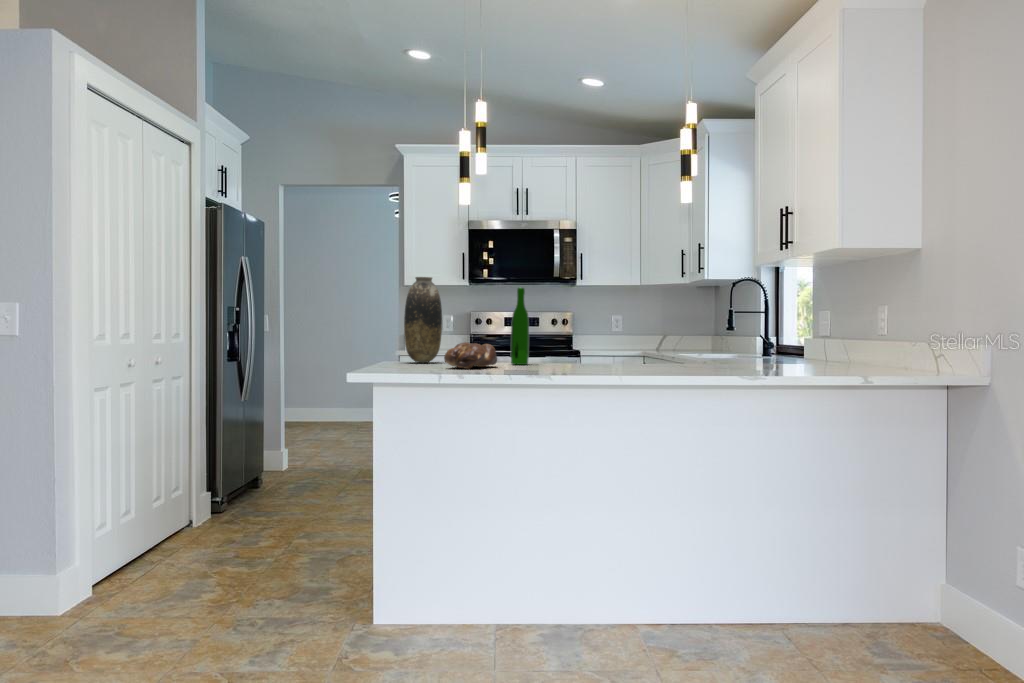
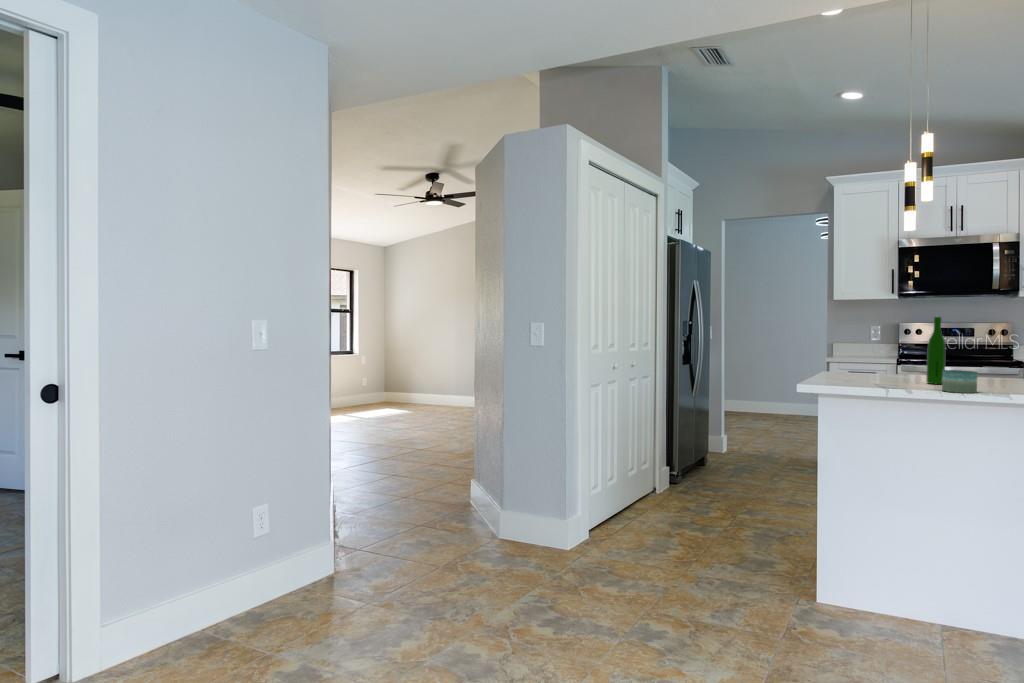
vase: present [404,277,442,363] -> none [828,307,862,378]
bread loaf: present [444,342,497,369] -> none [861,365,912,388]
candle: none [531,345,566,370] -> present [942,370,978,393]

